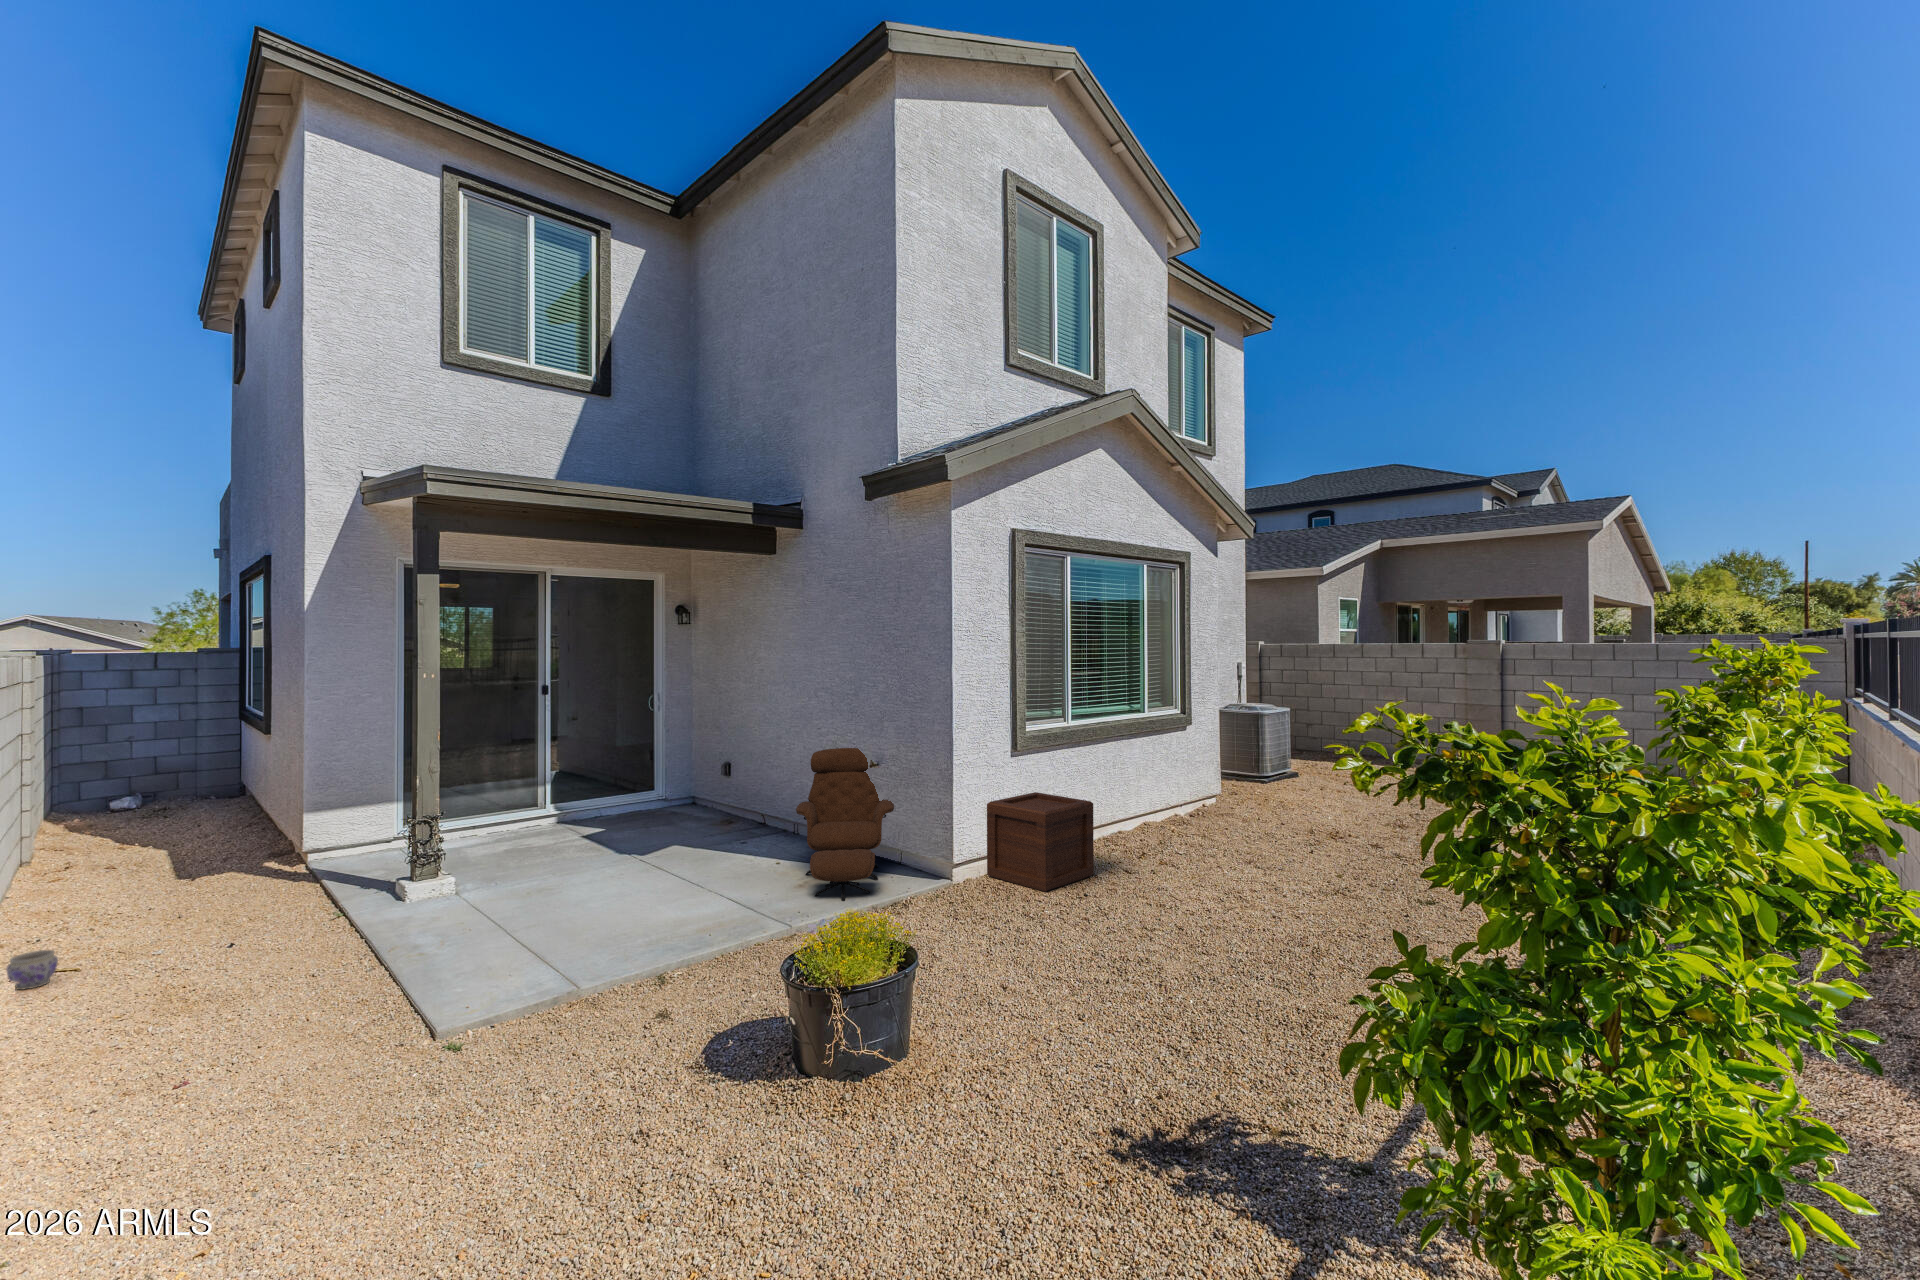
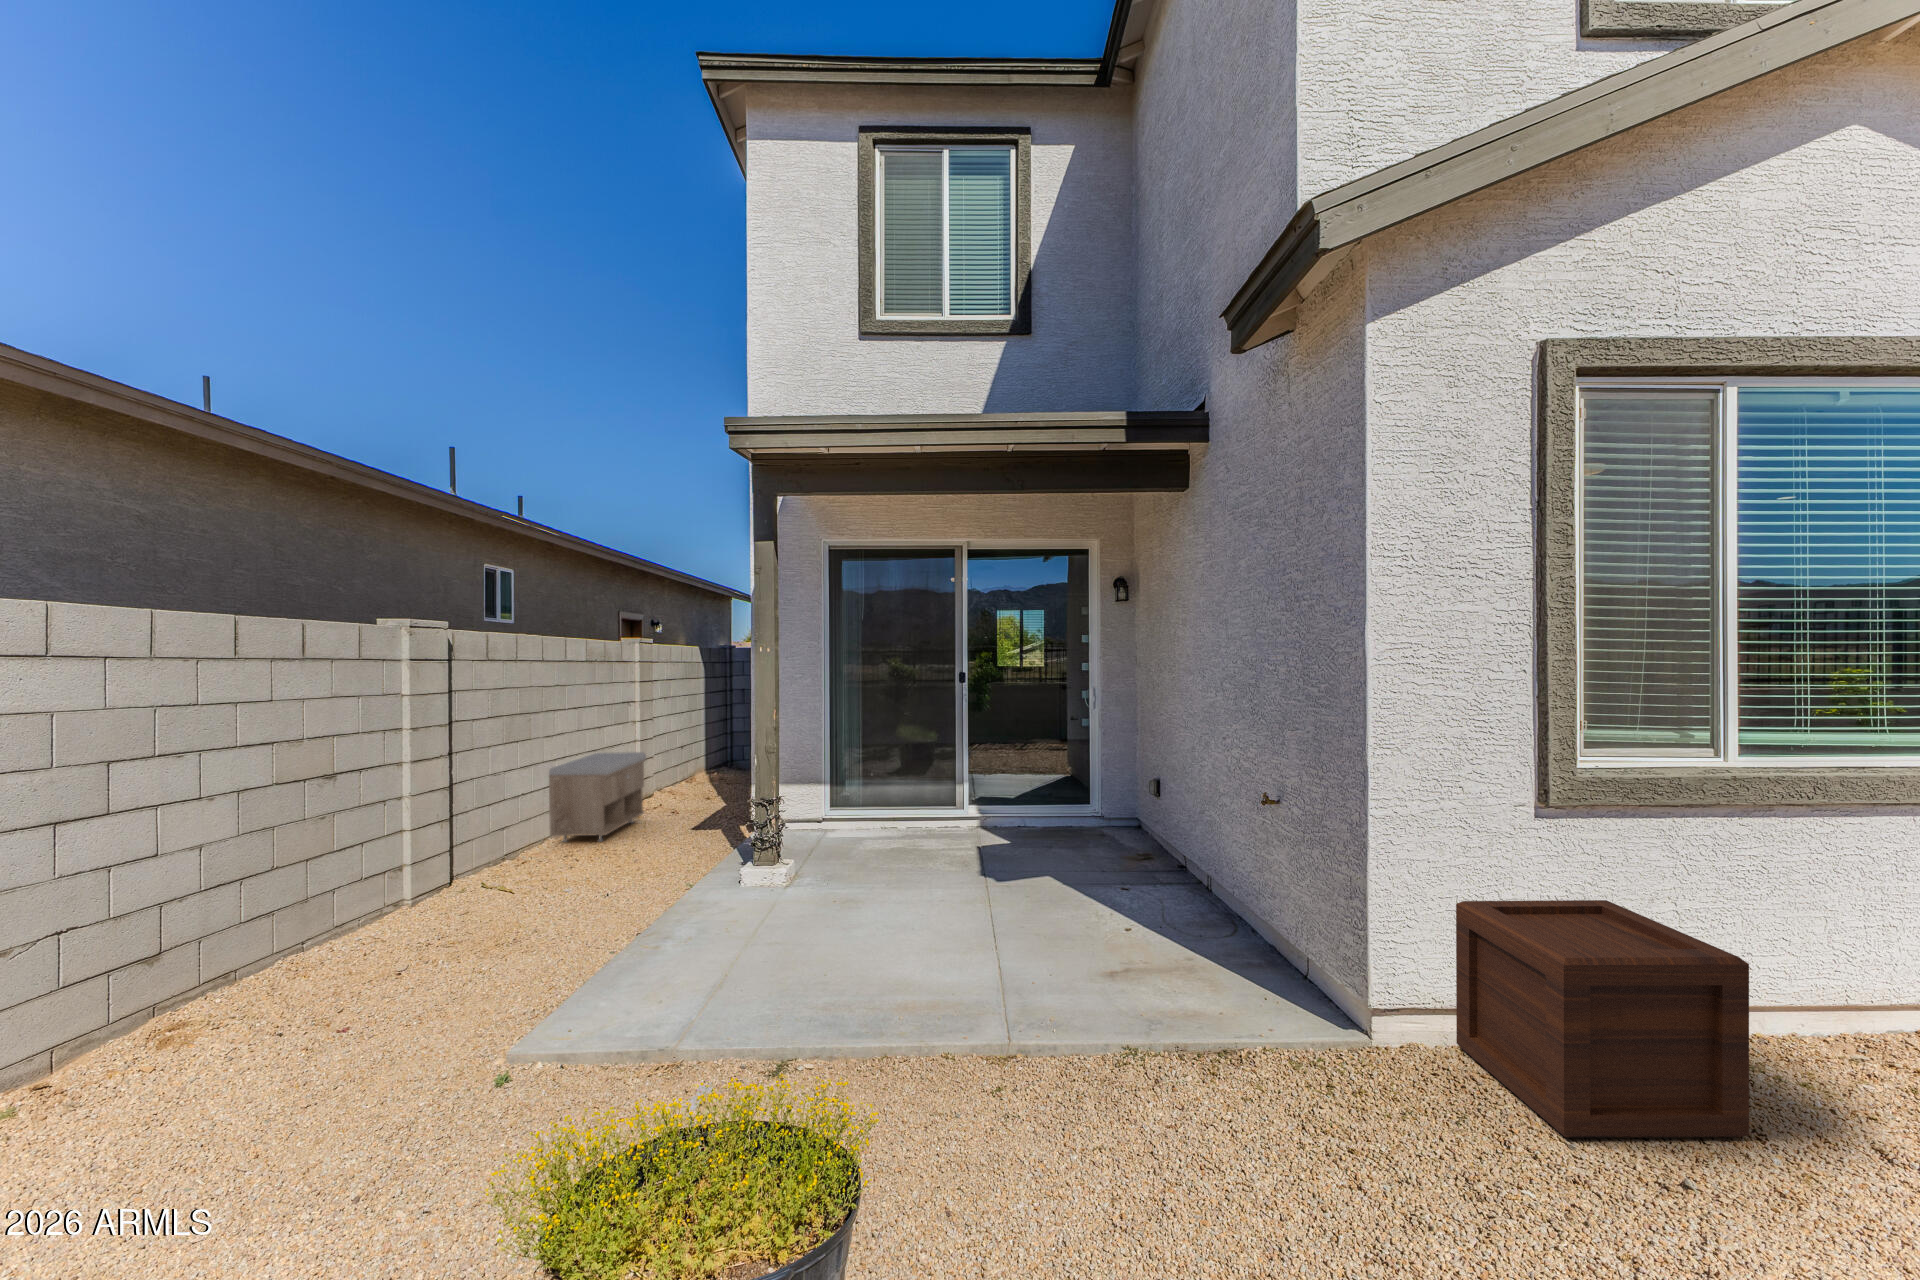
lounge chair: present [796,748,894,901] -> none [1107,761,1298,1011]
storage bench: none [16,820,123,944] -> present [549,752,646,842]
planter: present [6,950,58,990] -> none [482,850,515,879]

